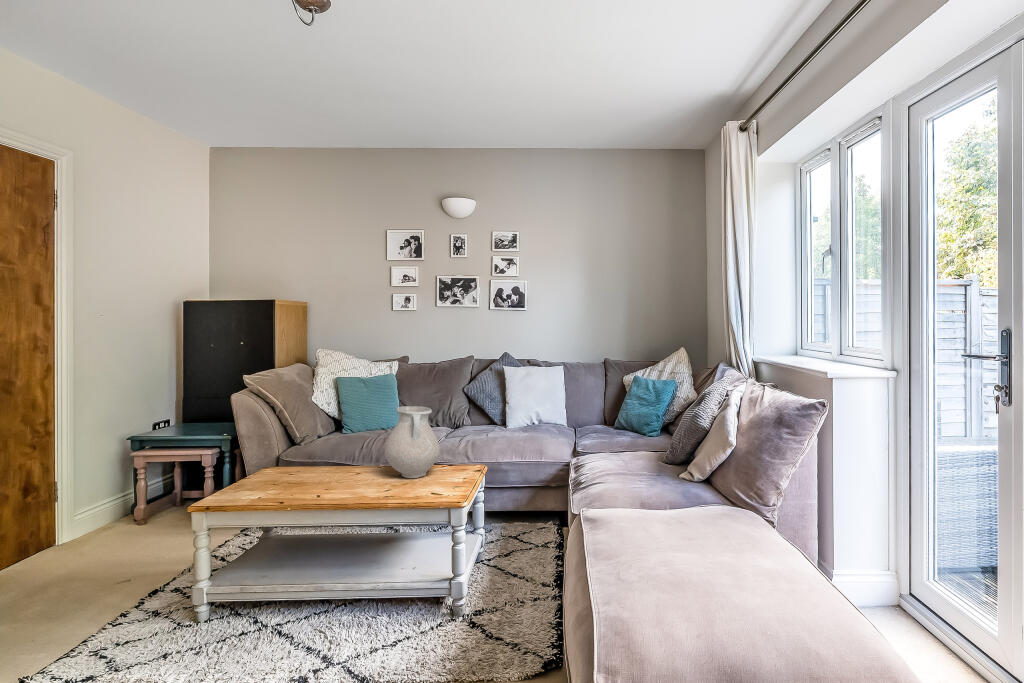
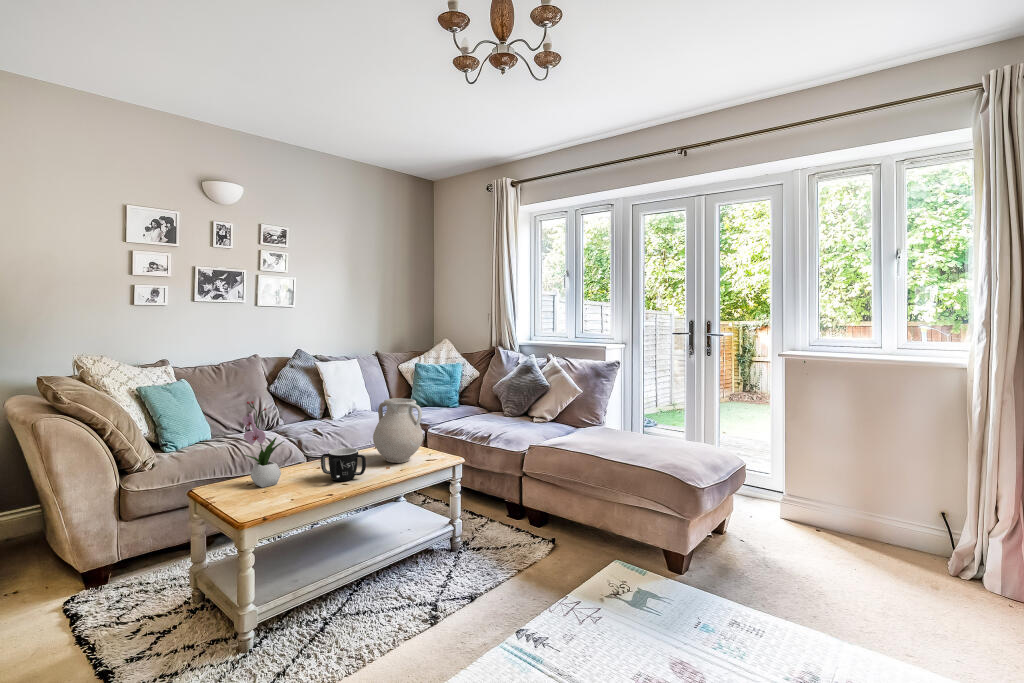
flower arrangement: none [282,391,312,468] -> present [242,401,284,488]
mug: none [311,447,358,479] -> present [321,448,366,481]

